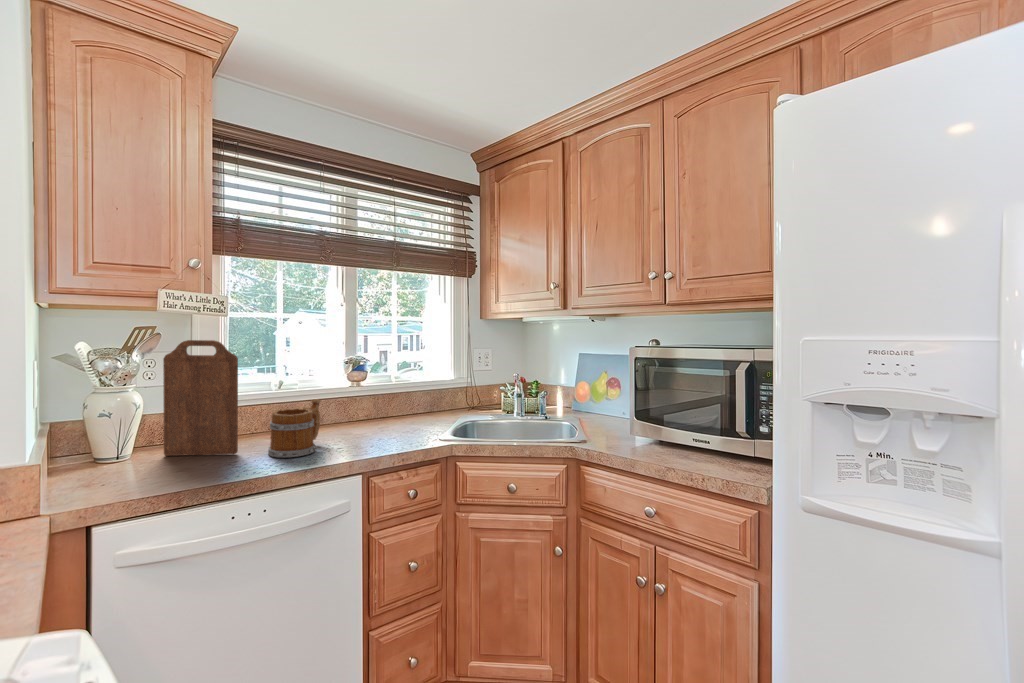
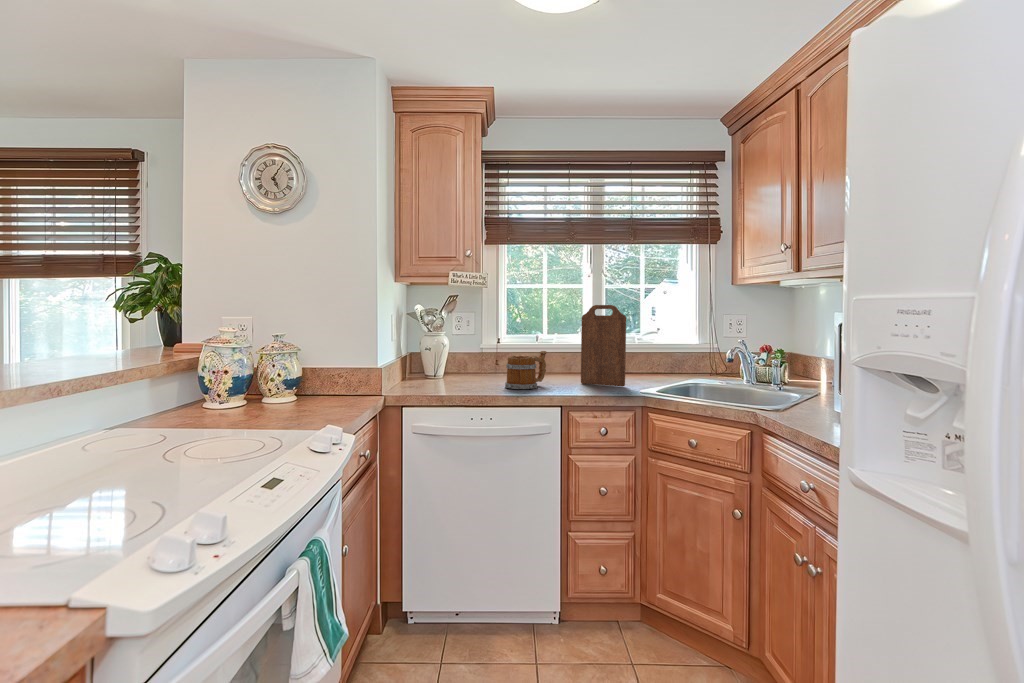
cutting board: present [163,340,238,456] -> present [581,305,626,387]

